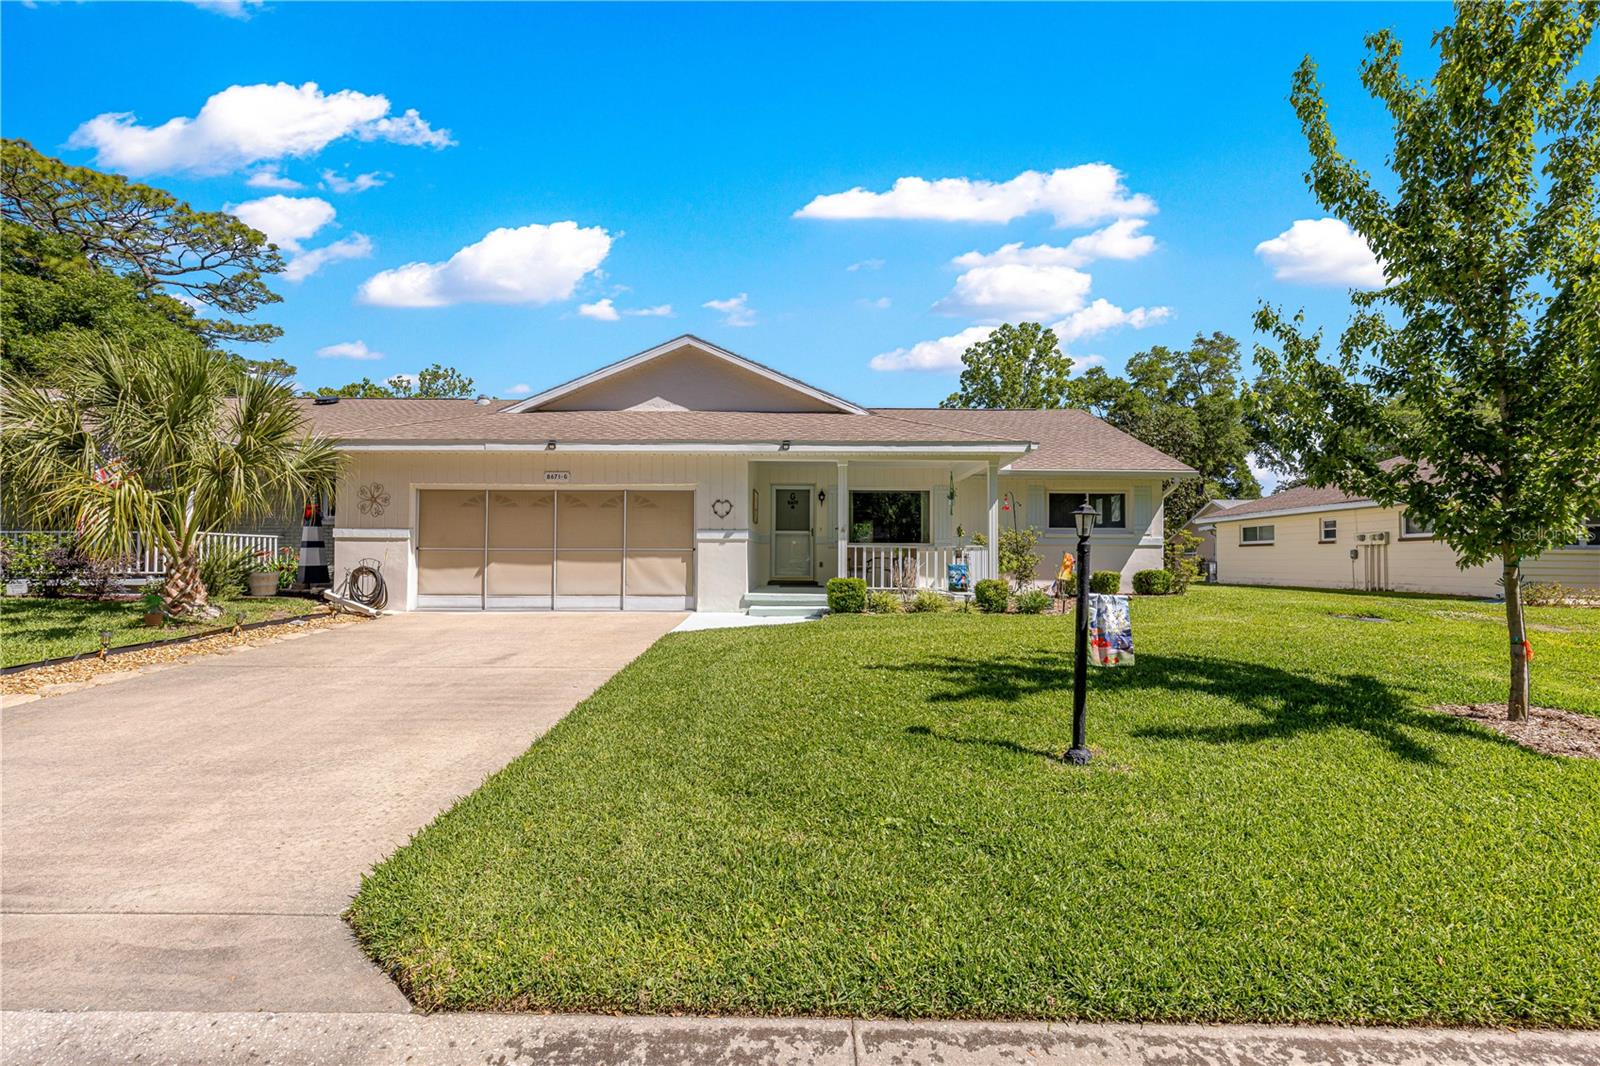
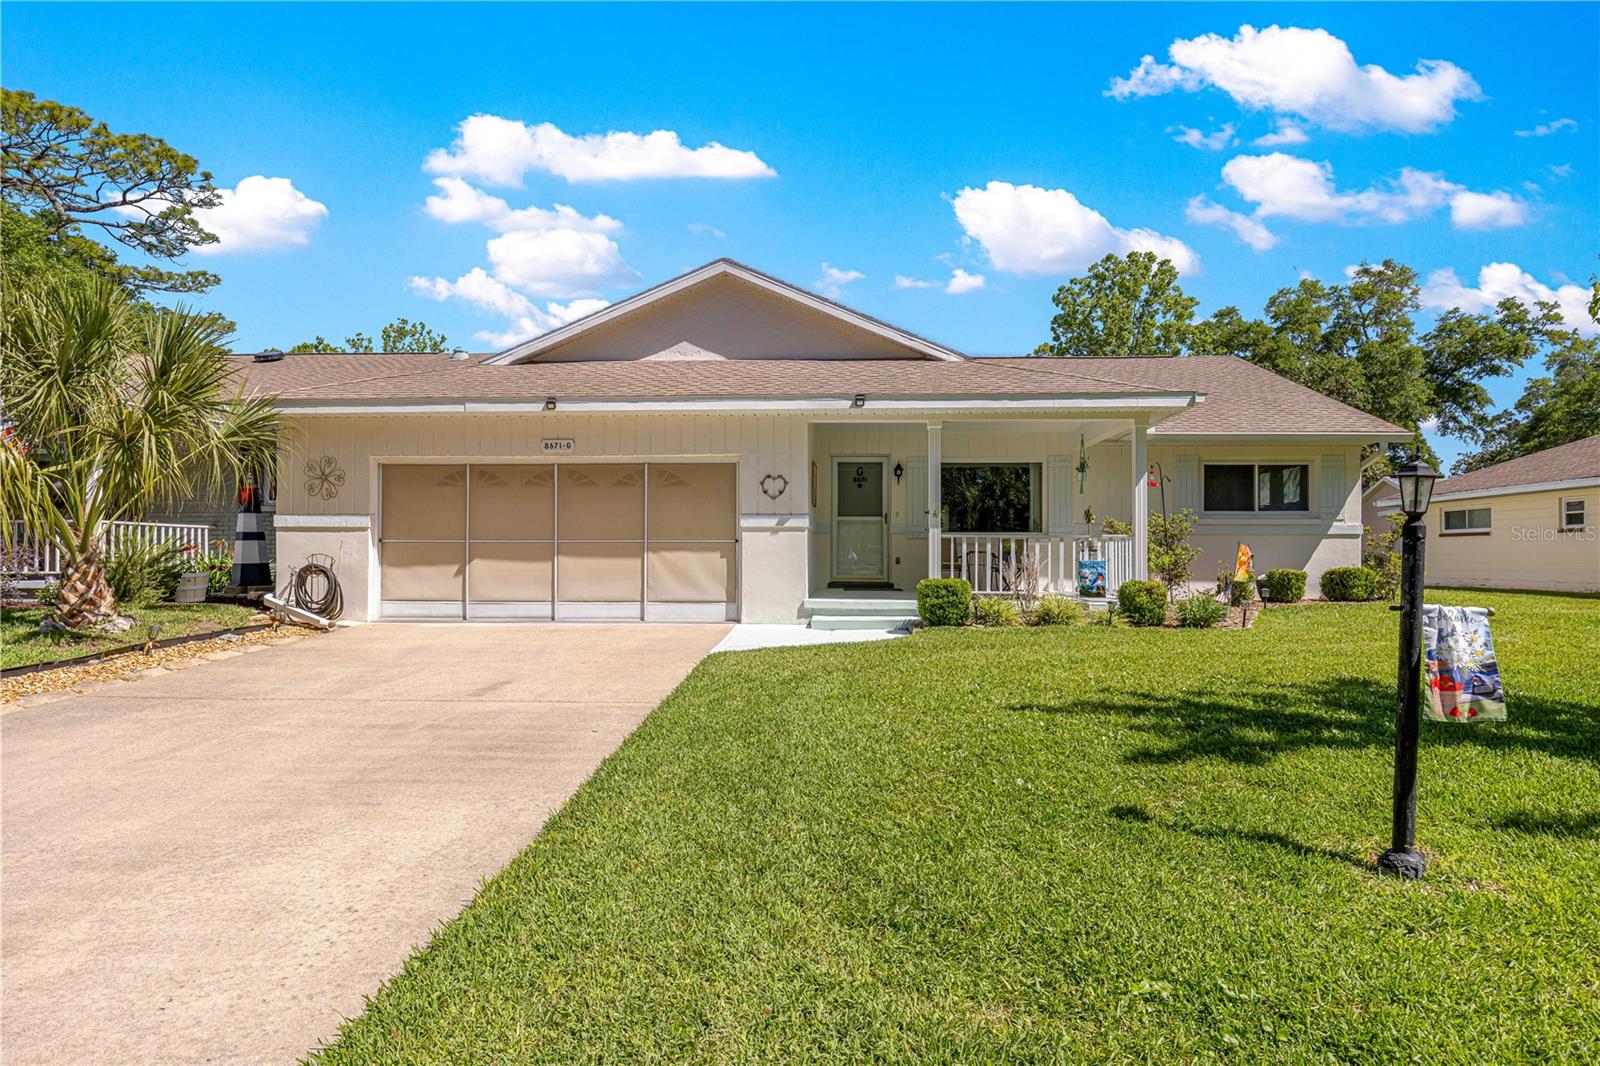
potted plant: present [142,595,166,626] -> none [24,601,66,642]

